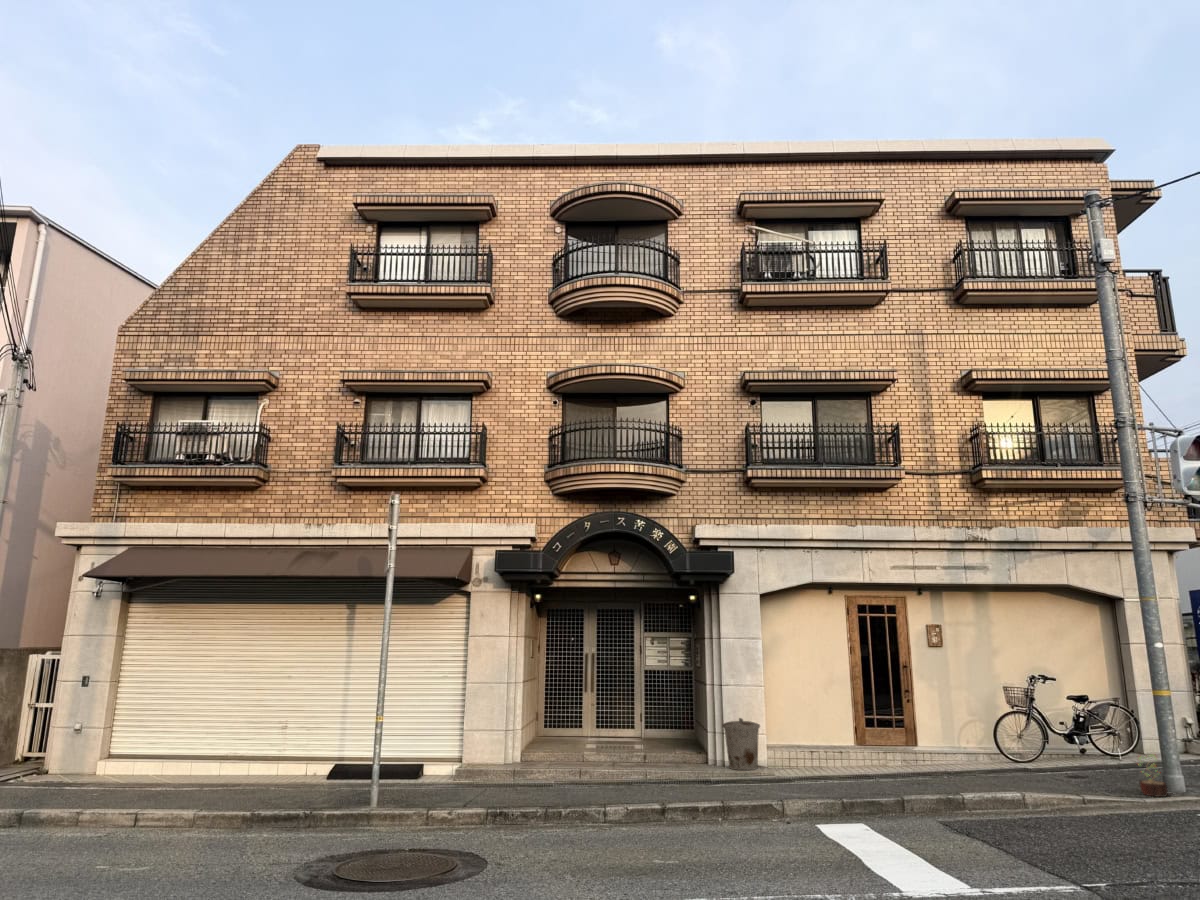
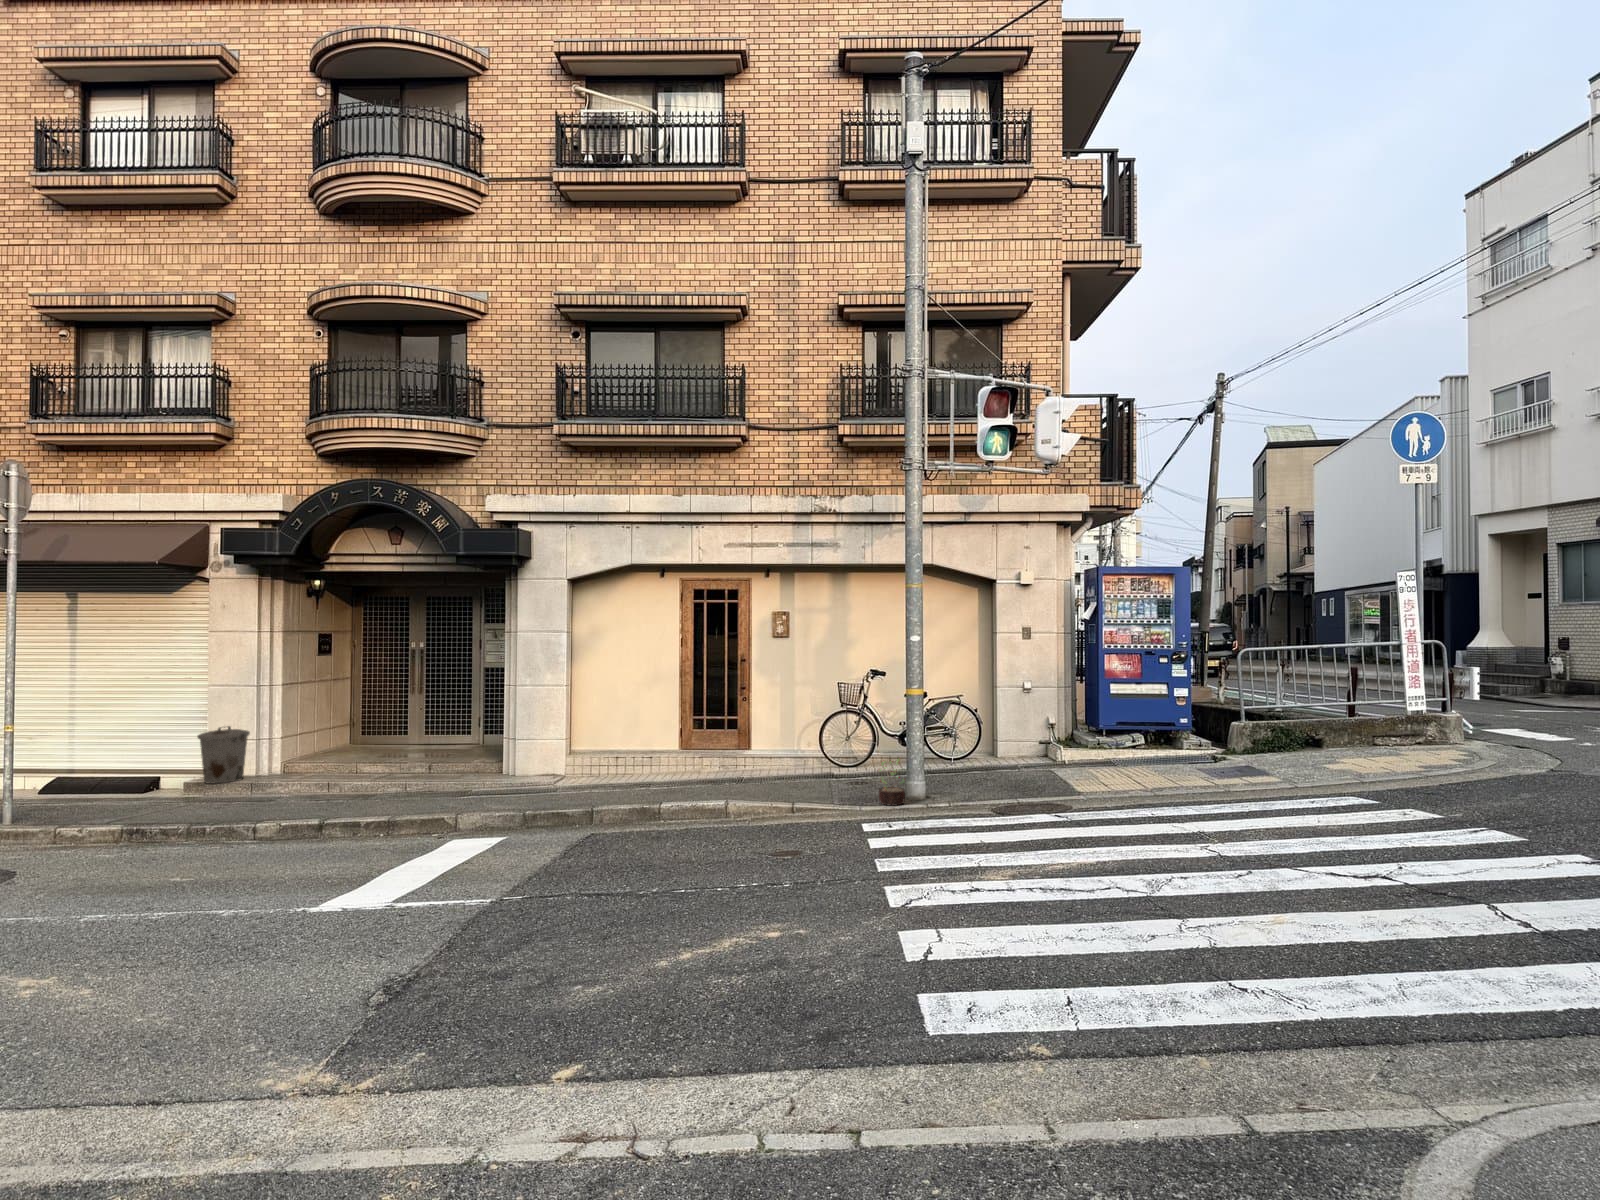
trash can: present [722,718,760,770] -> present [197,726,250,783]

